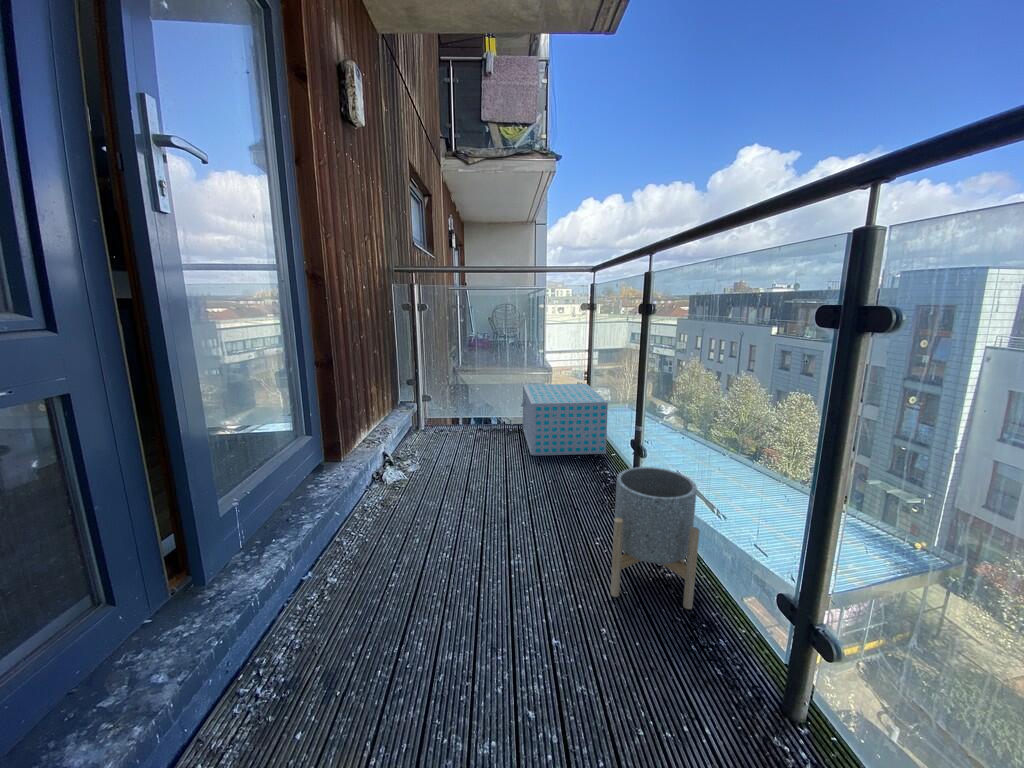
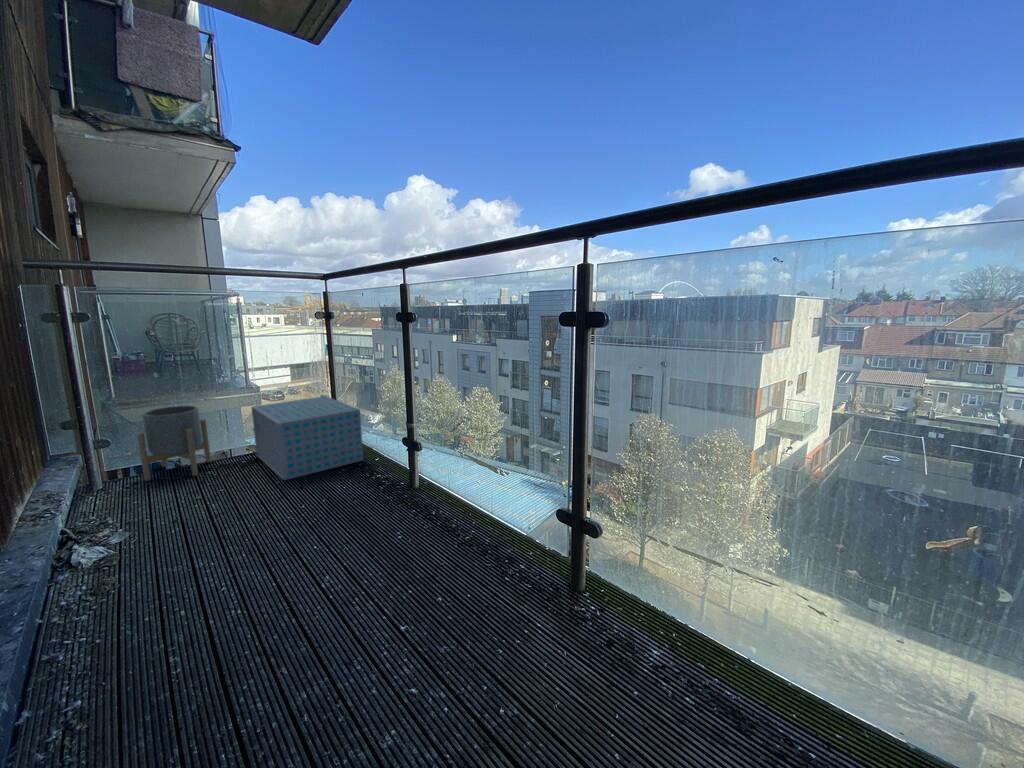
planter: present [611,467,699,609] -> present [137,406,211,481]

